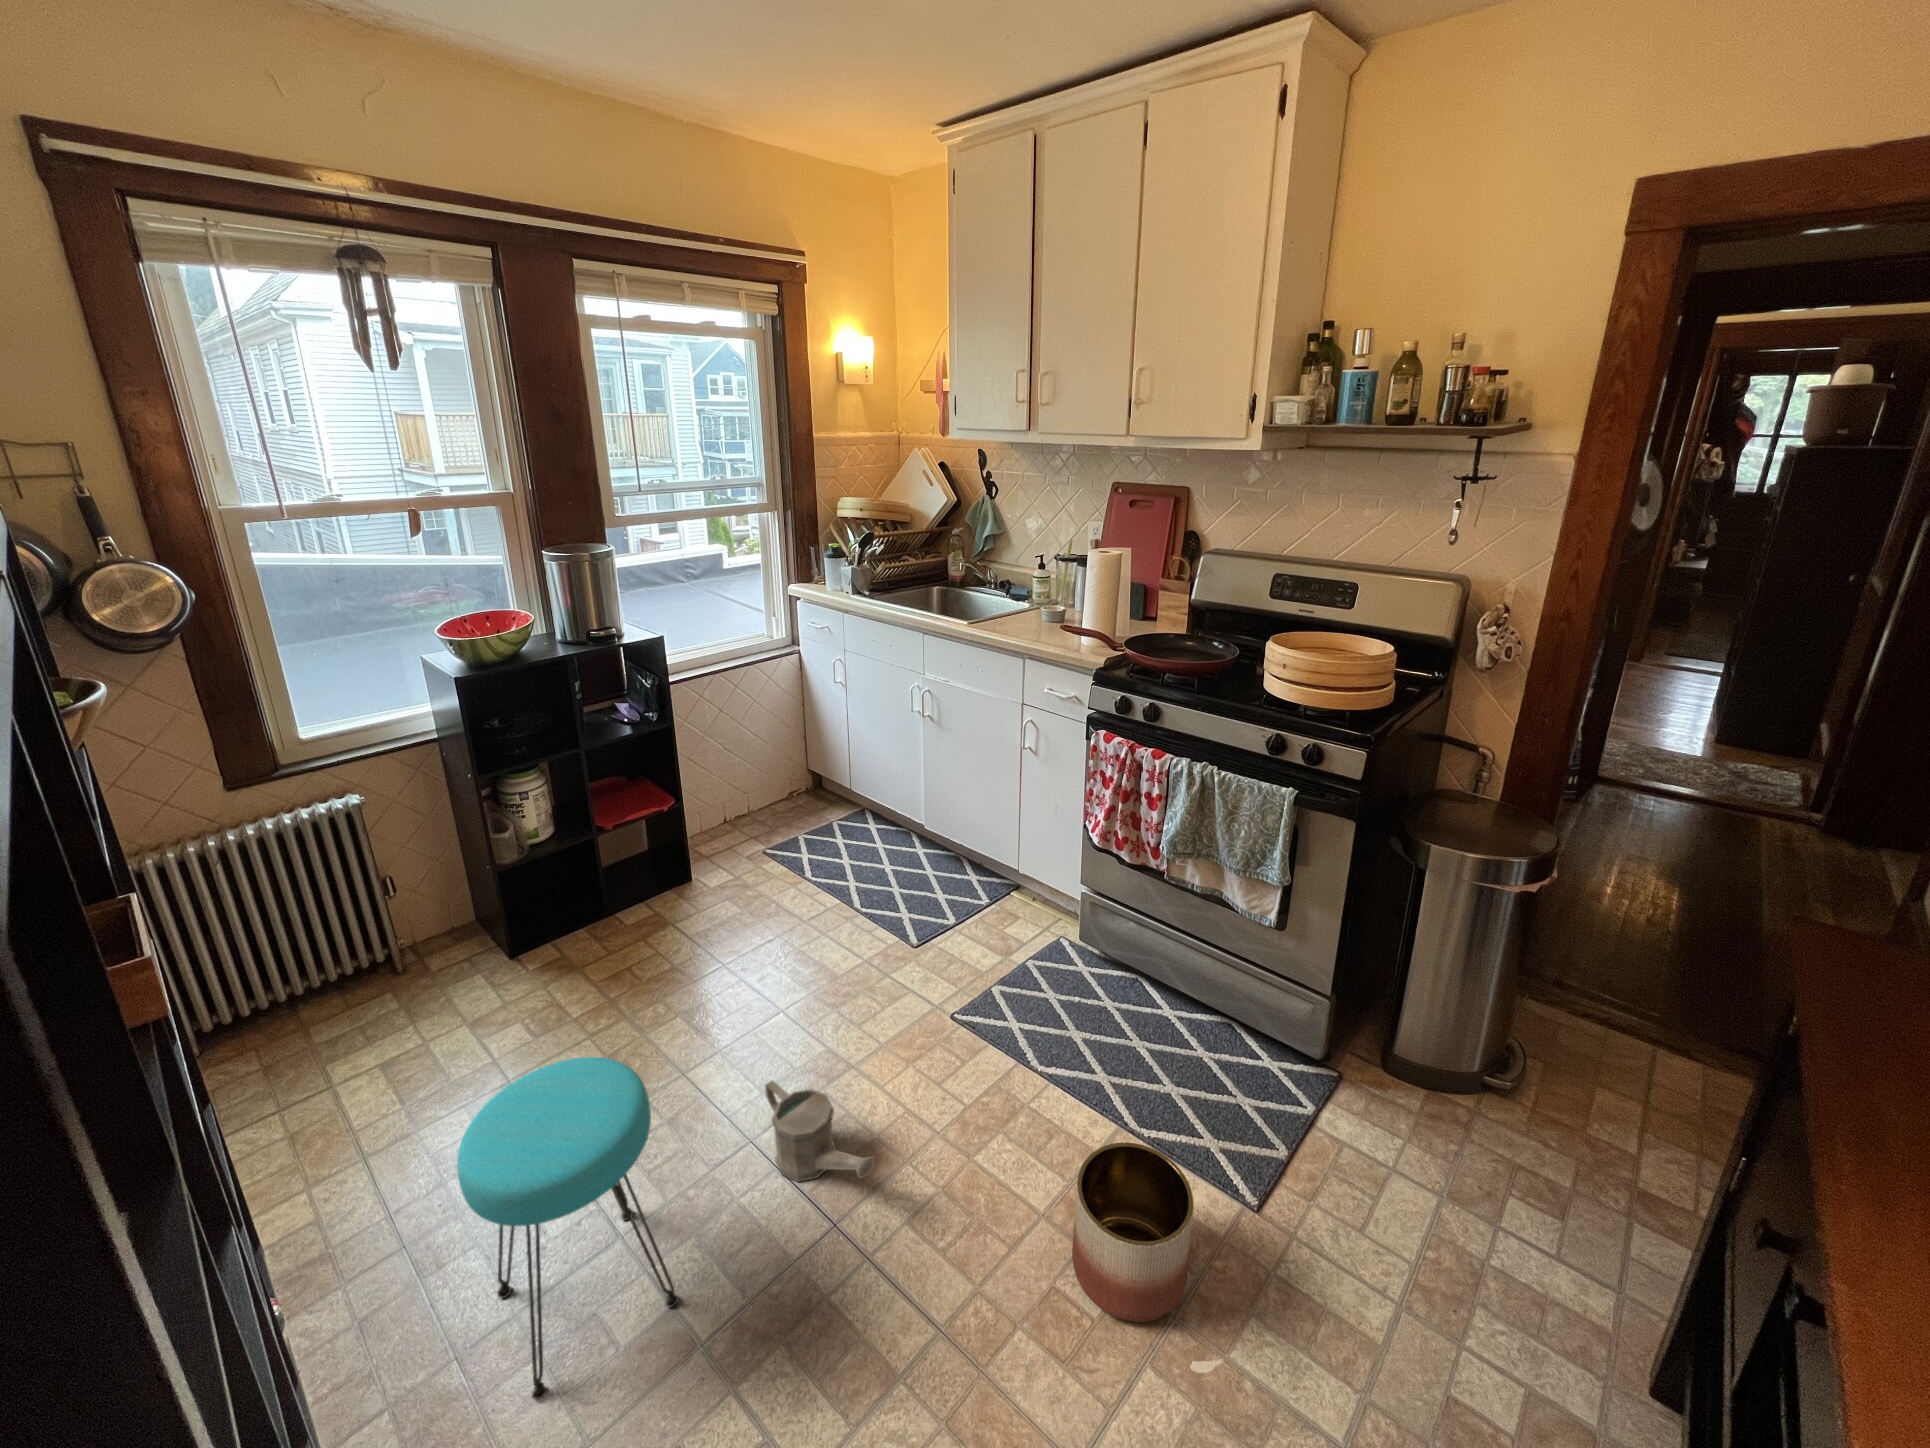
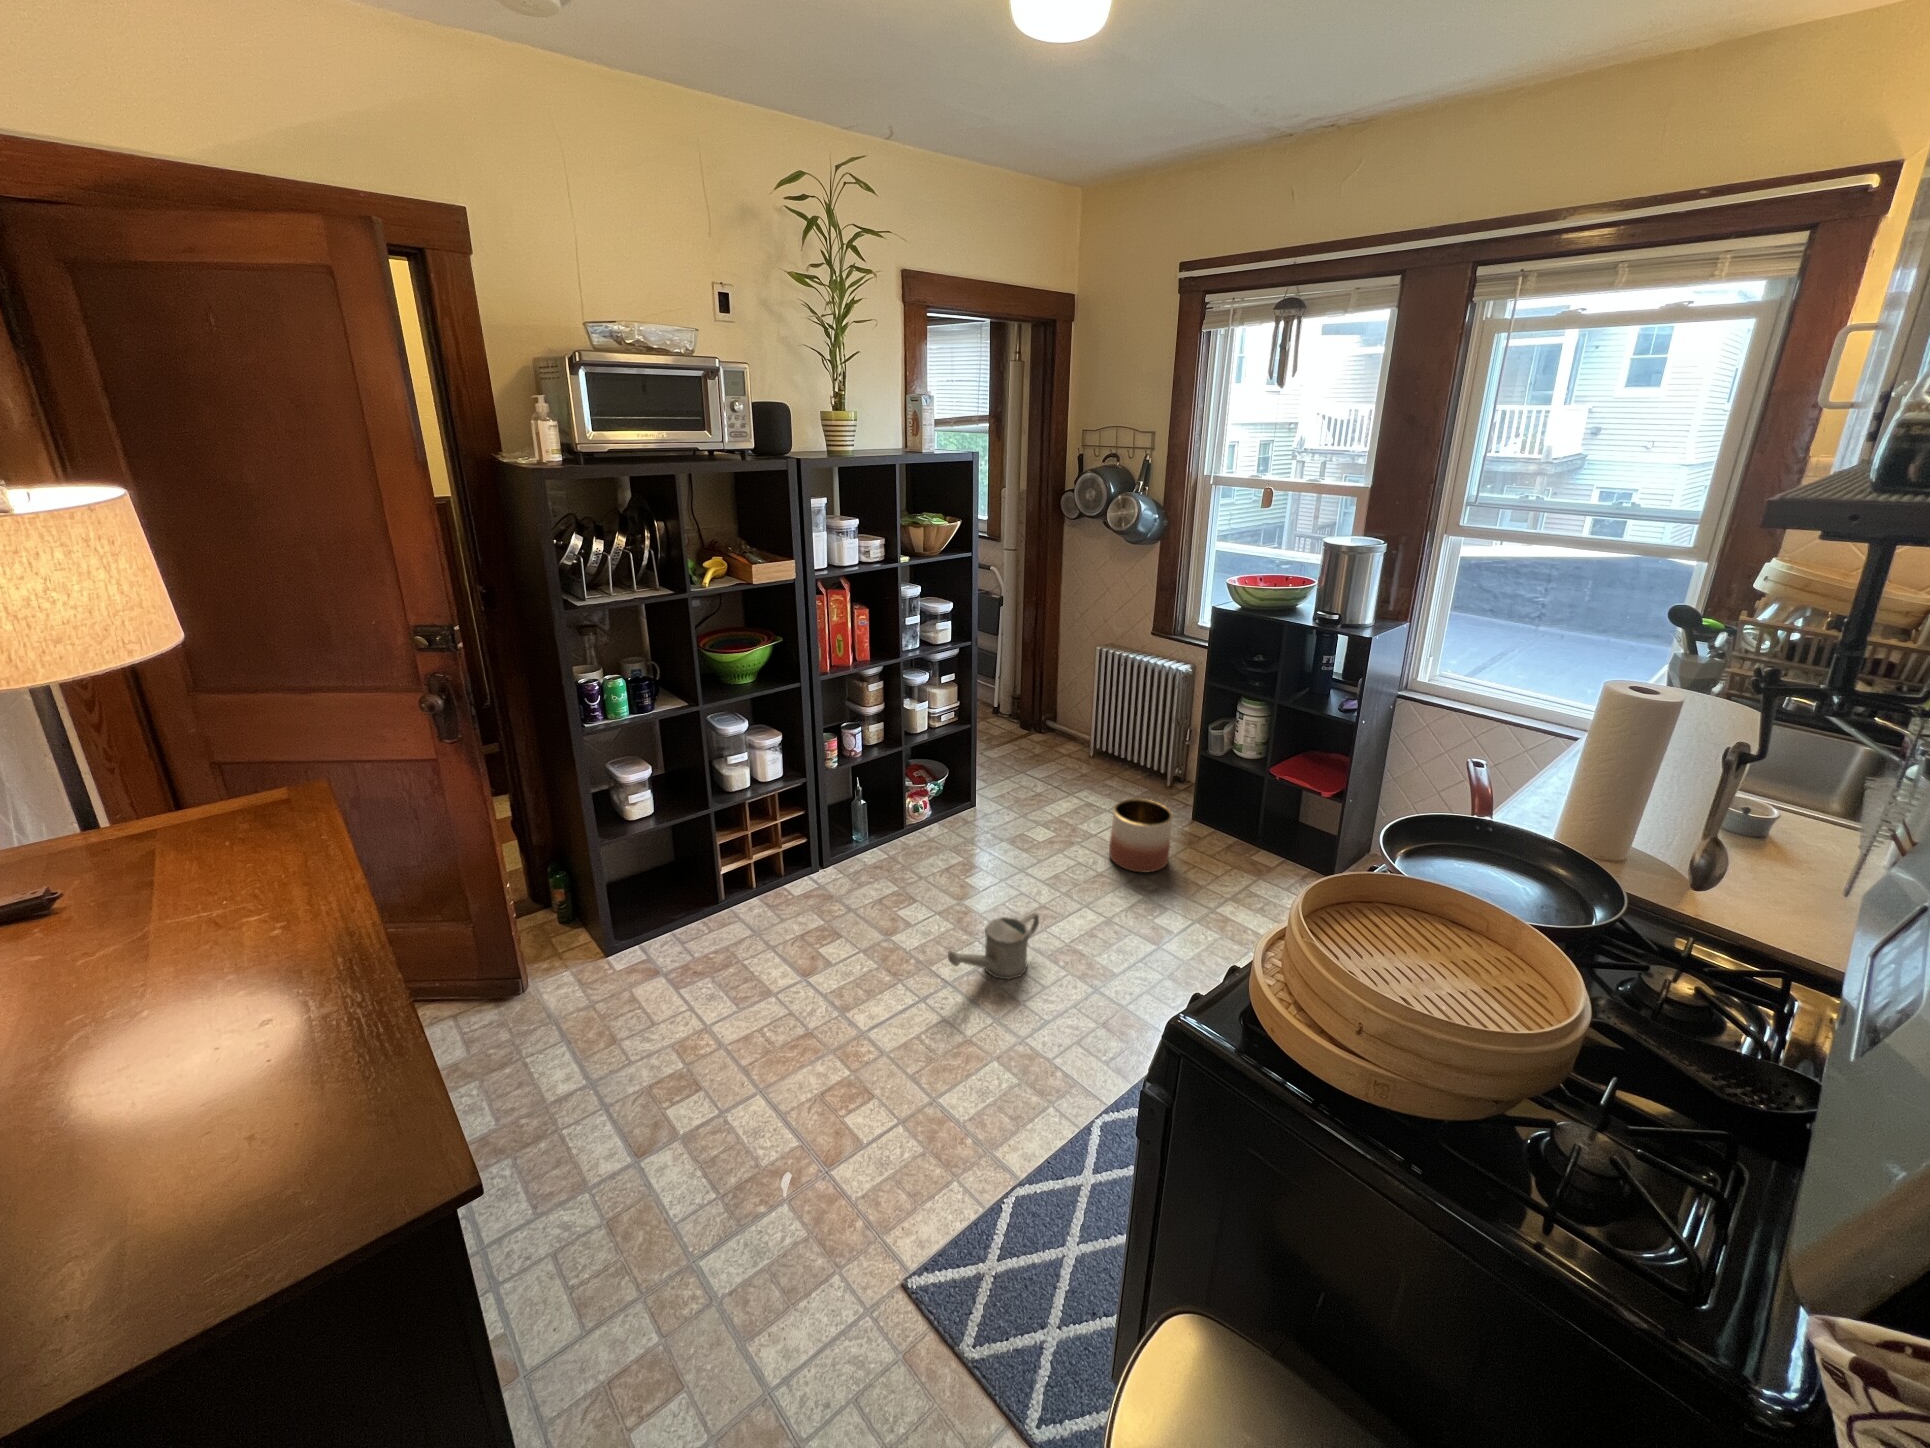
stool: present [457,1057,679,1399] -> none [874,763,973,921]
planter: present [1072,1142,1194,1322] -> present [1109,799,1173,872]

